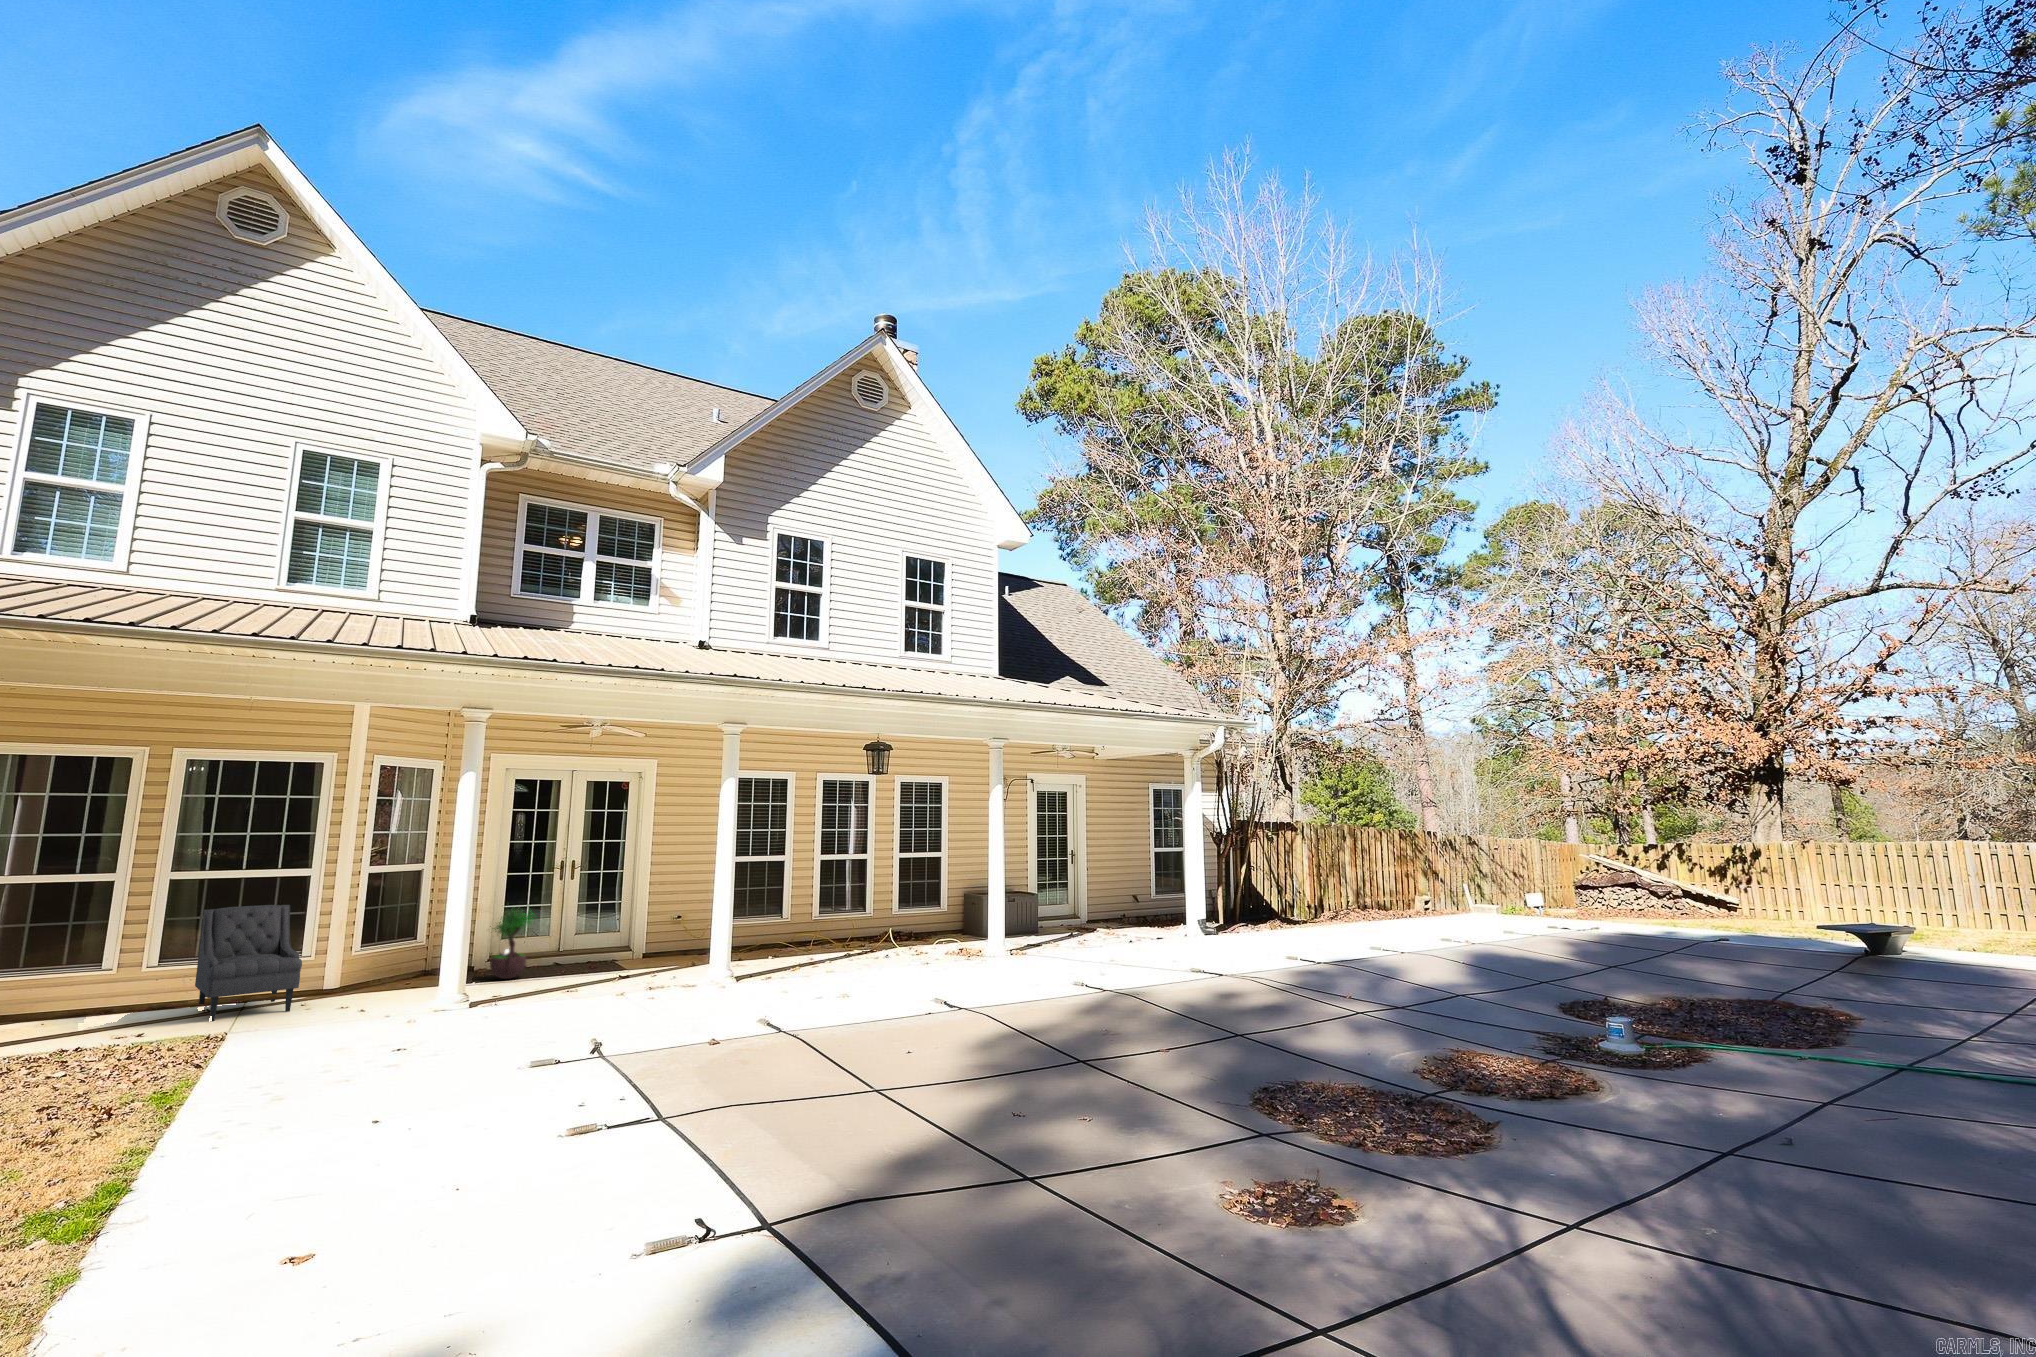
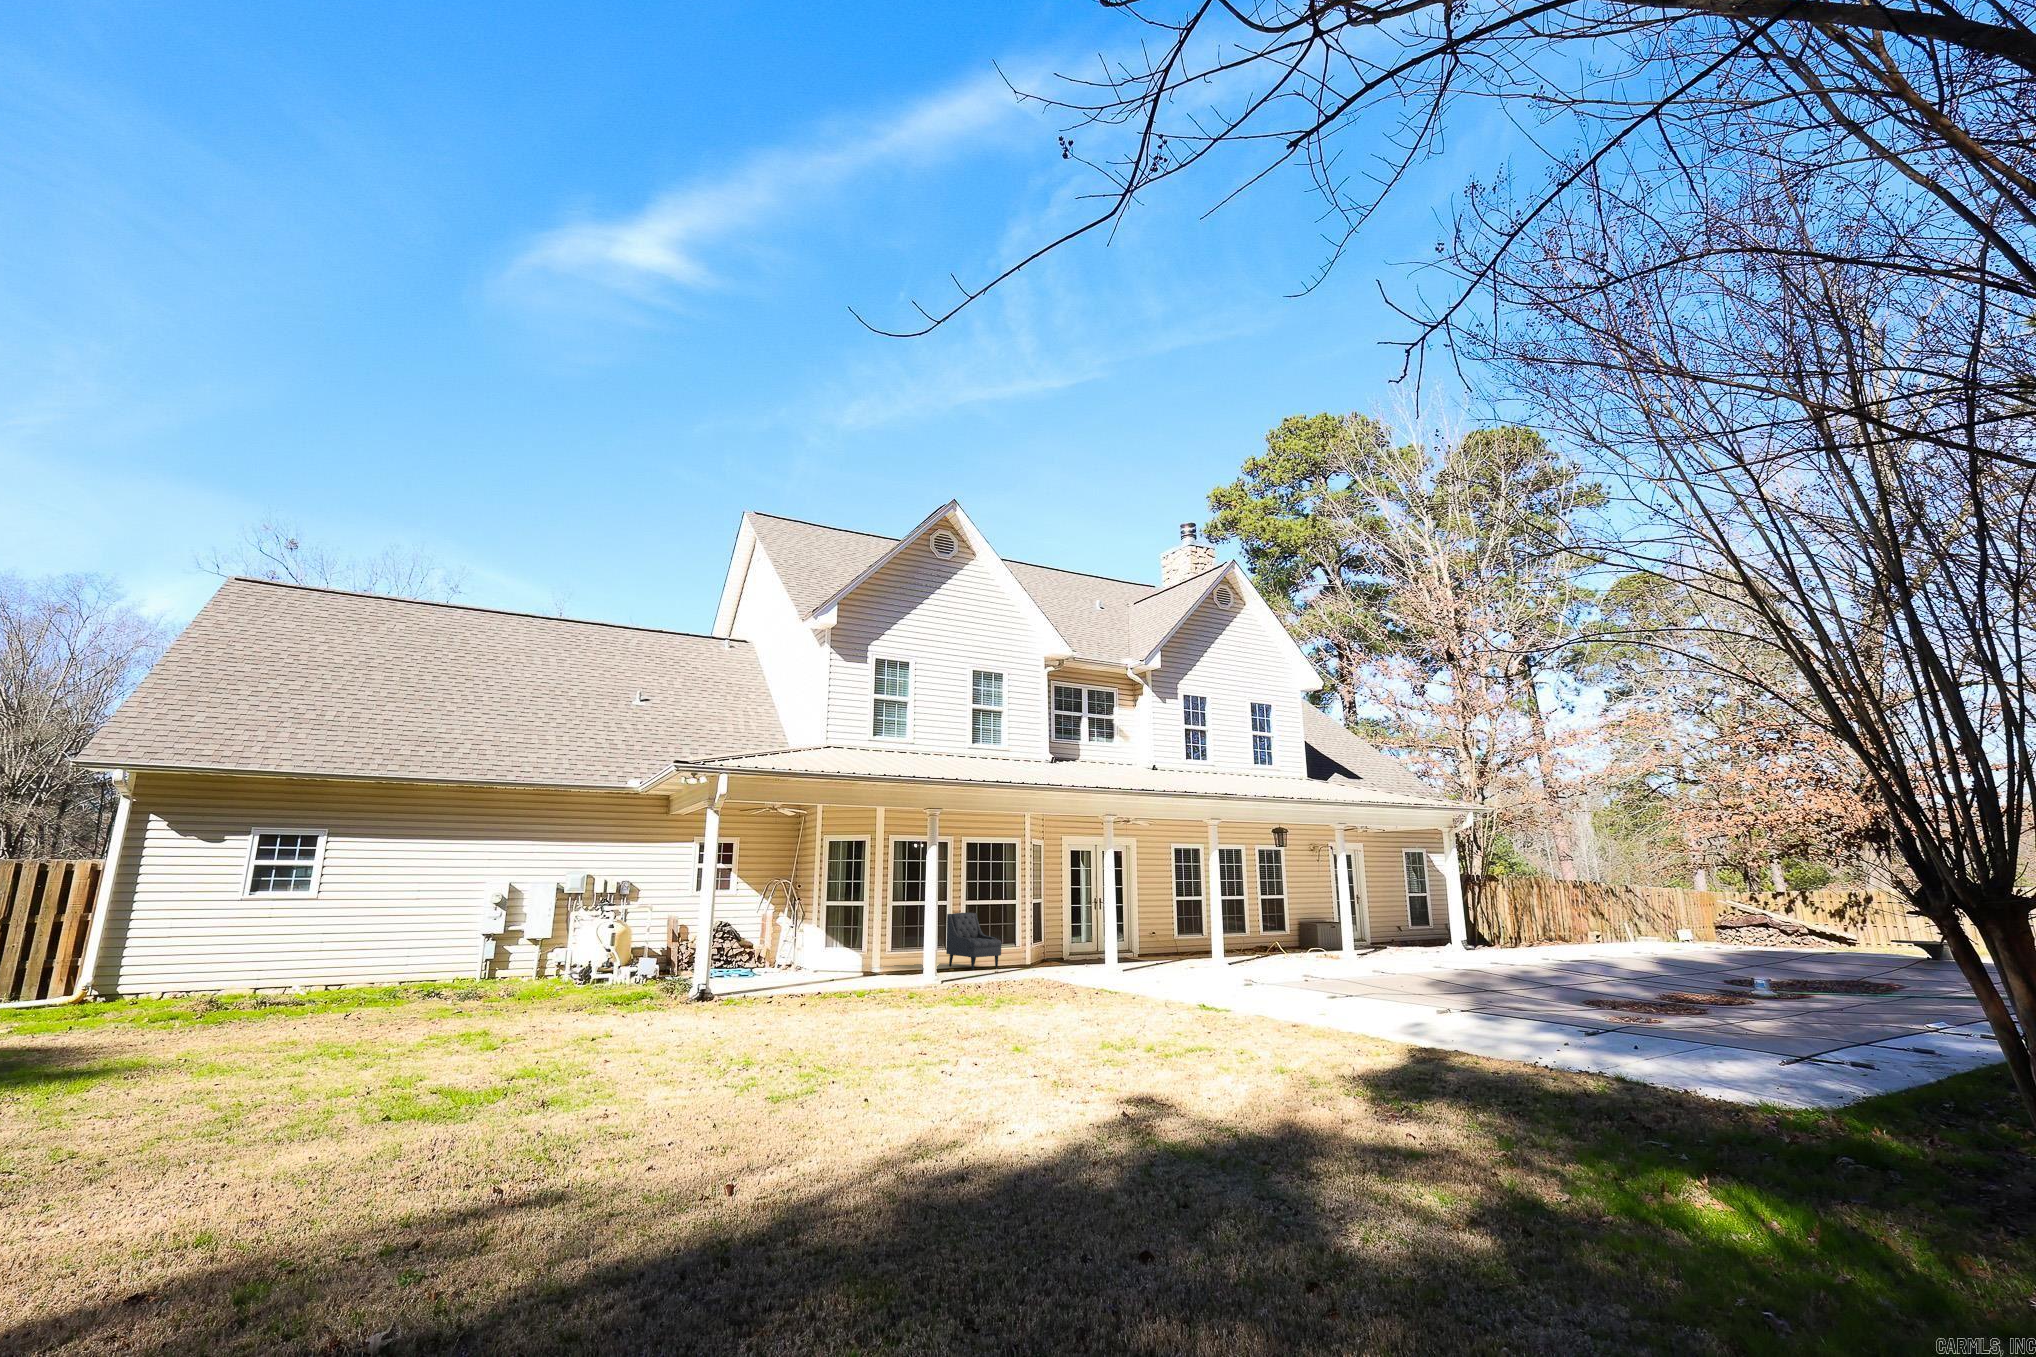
potted tree: present [490,907,534,979] -> none [1057,915,1081,959]

